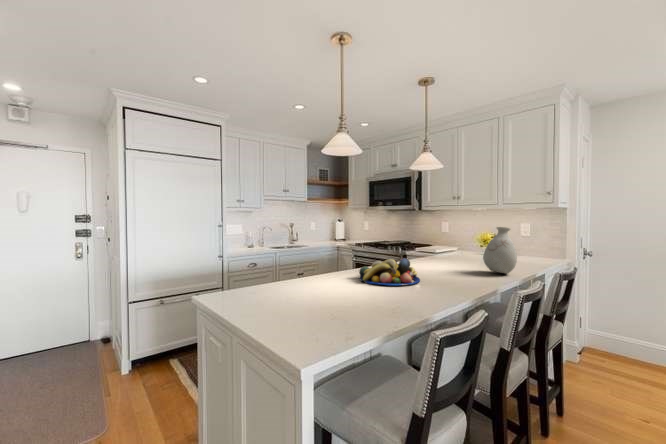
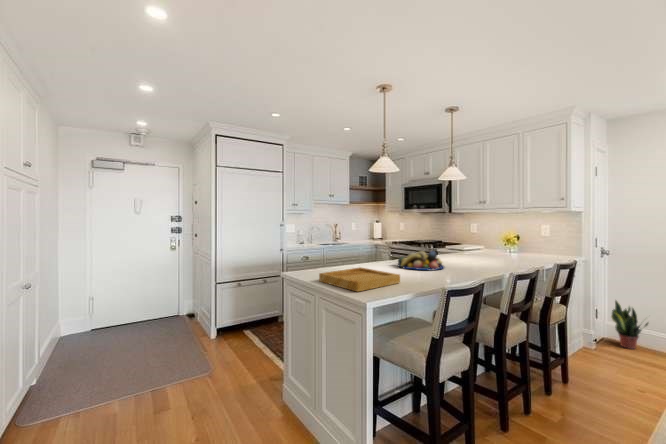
vase: present [483,227,517,274] -> none [497,228,524,265]
tray: none [236,286,361,337] -> present [319,267,400,292]
potted plant: none [598,307,642,364] -> present [611,301,648,349]

